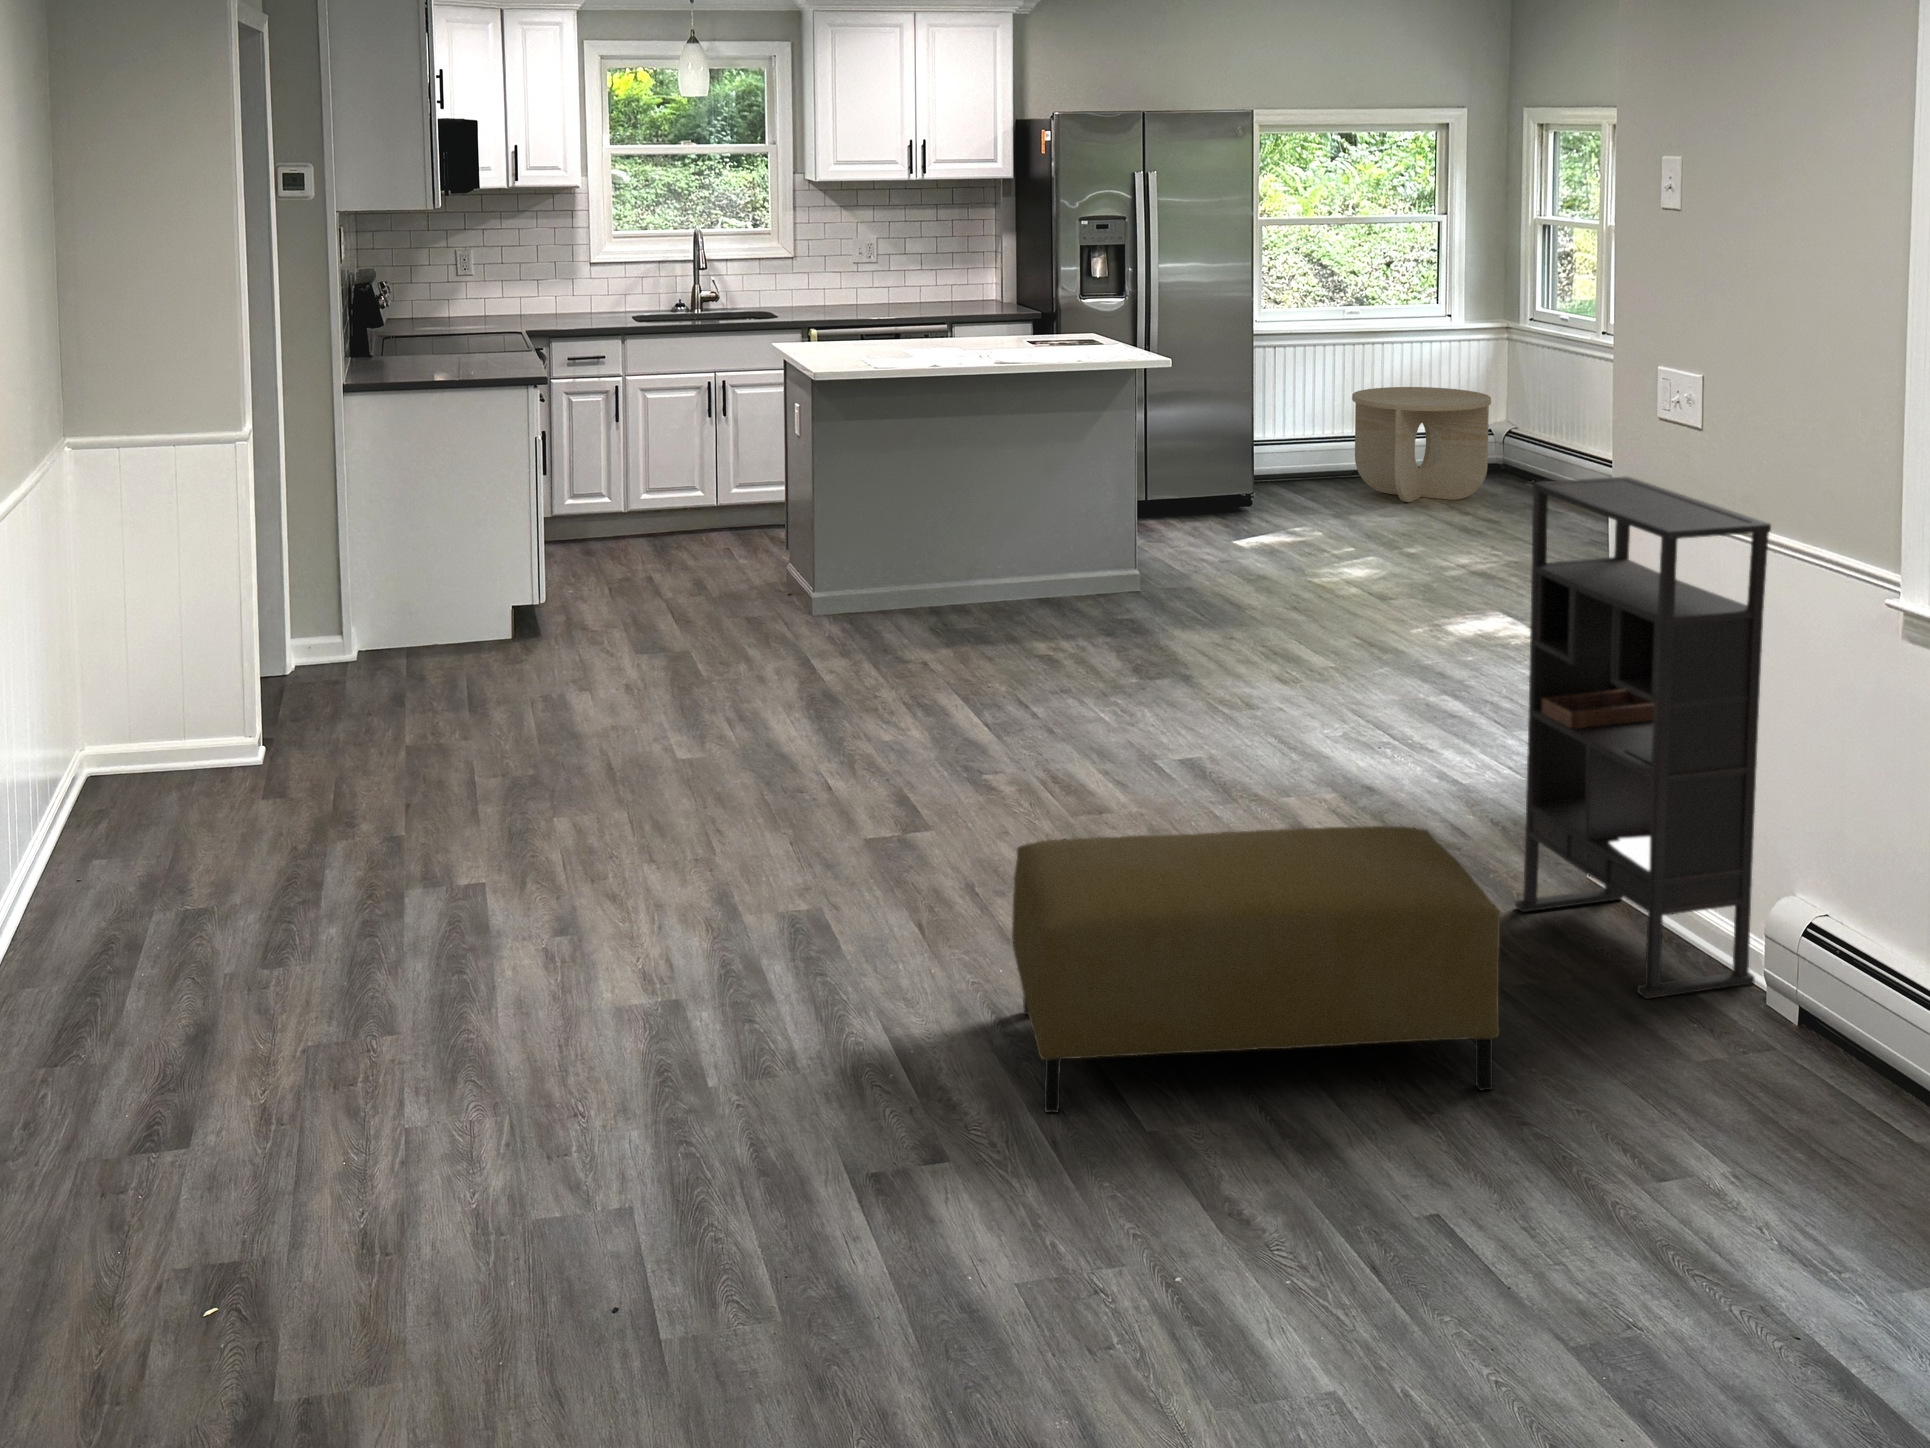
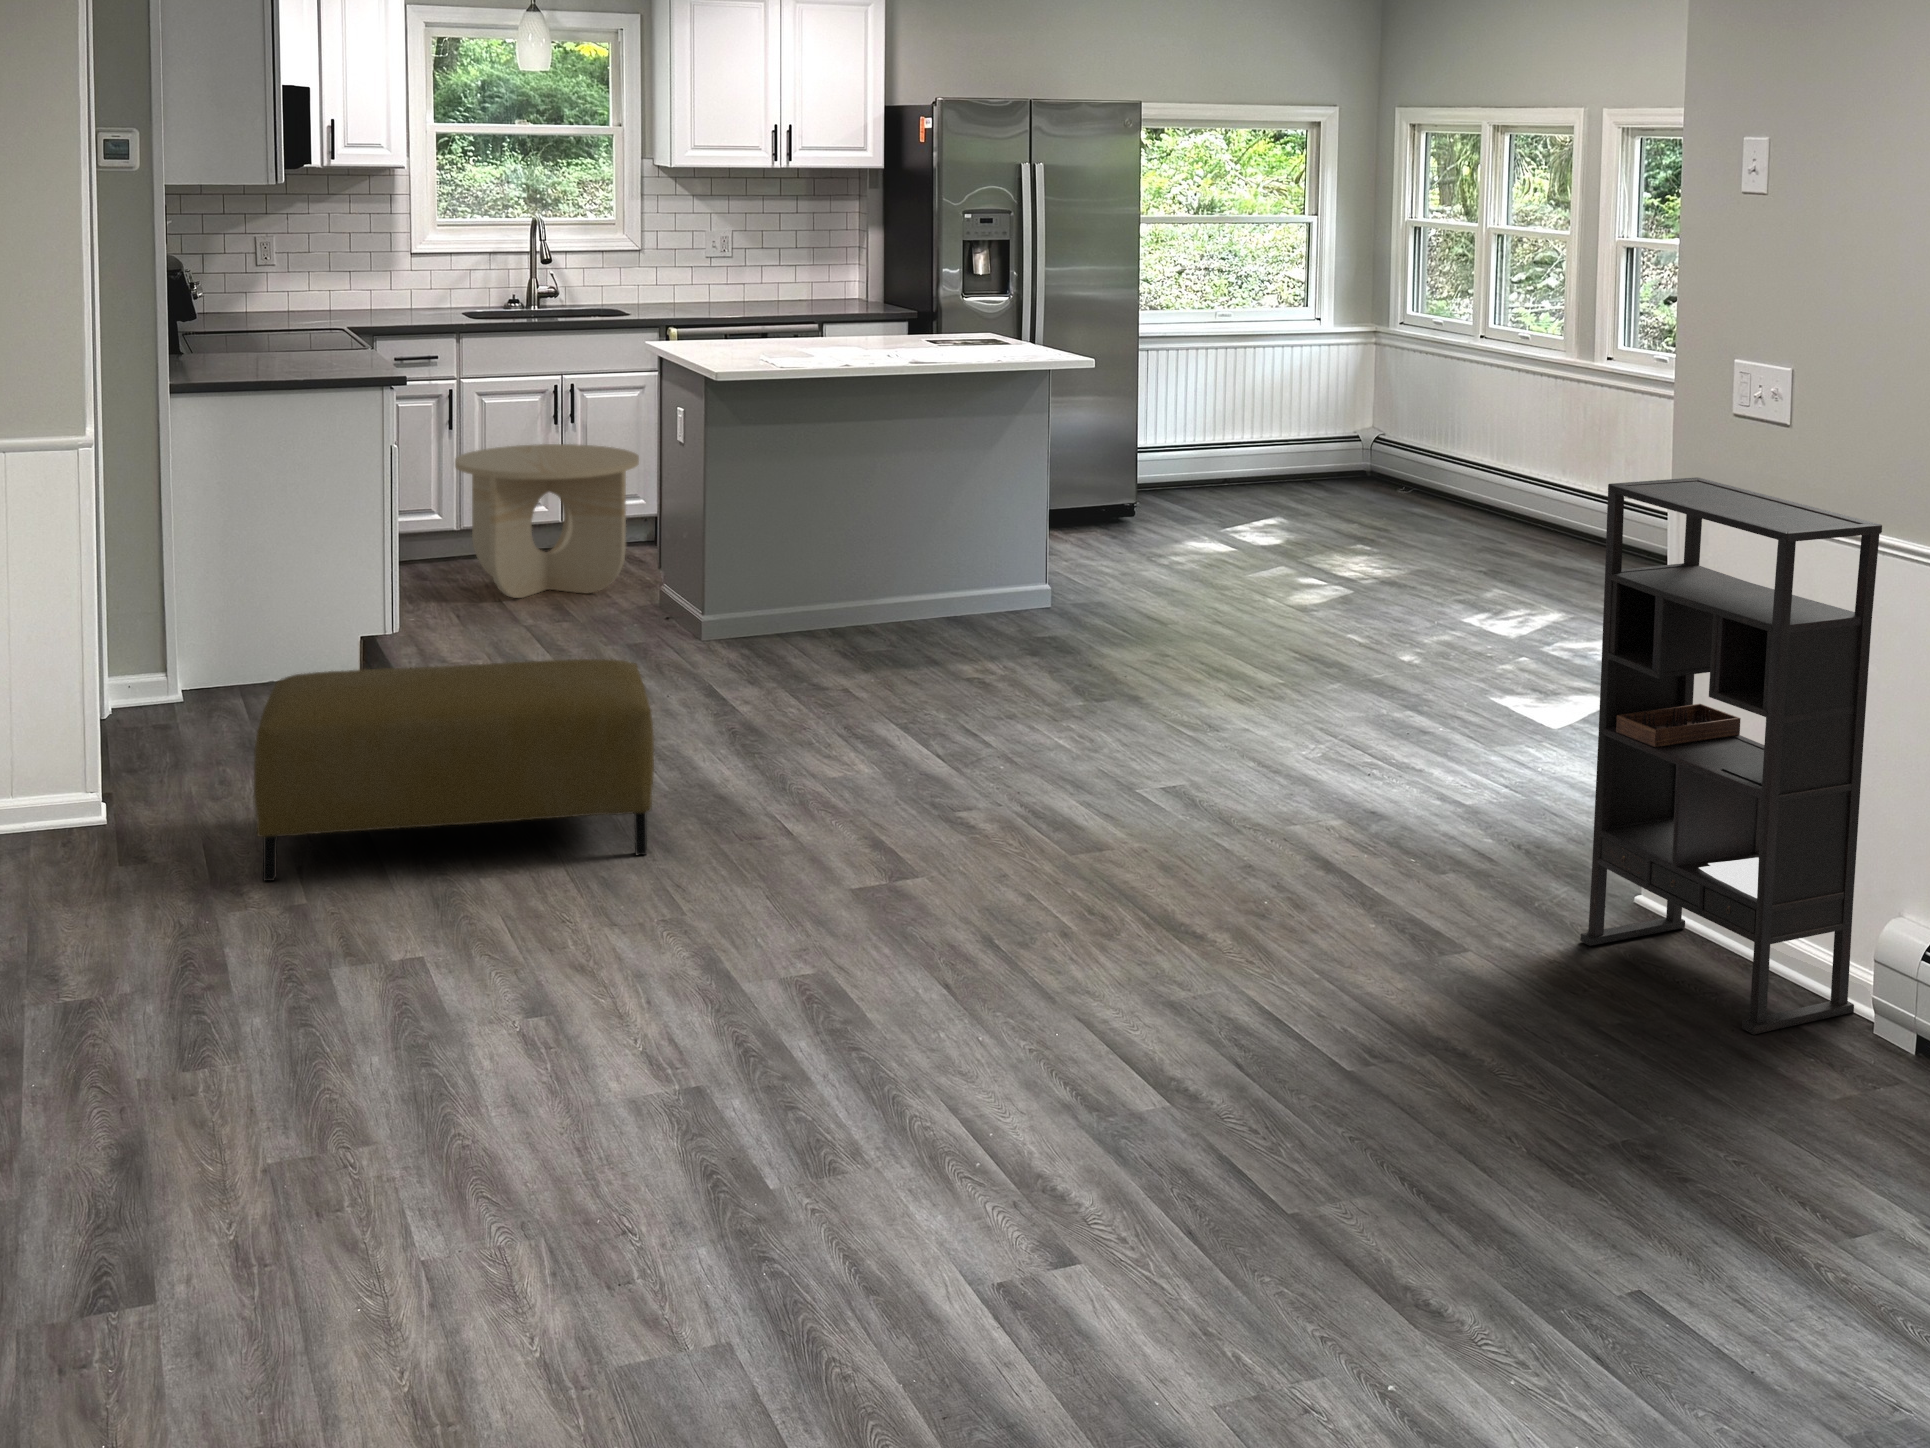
side table: present [1352,387,1491,502] -> present [455,444,639,598]
ottoman: present [1012,826,1501,1112] -> present [254,659,654,881]

